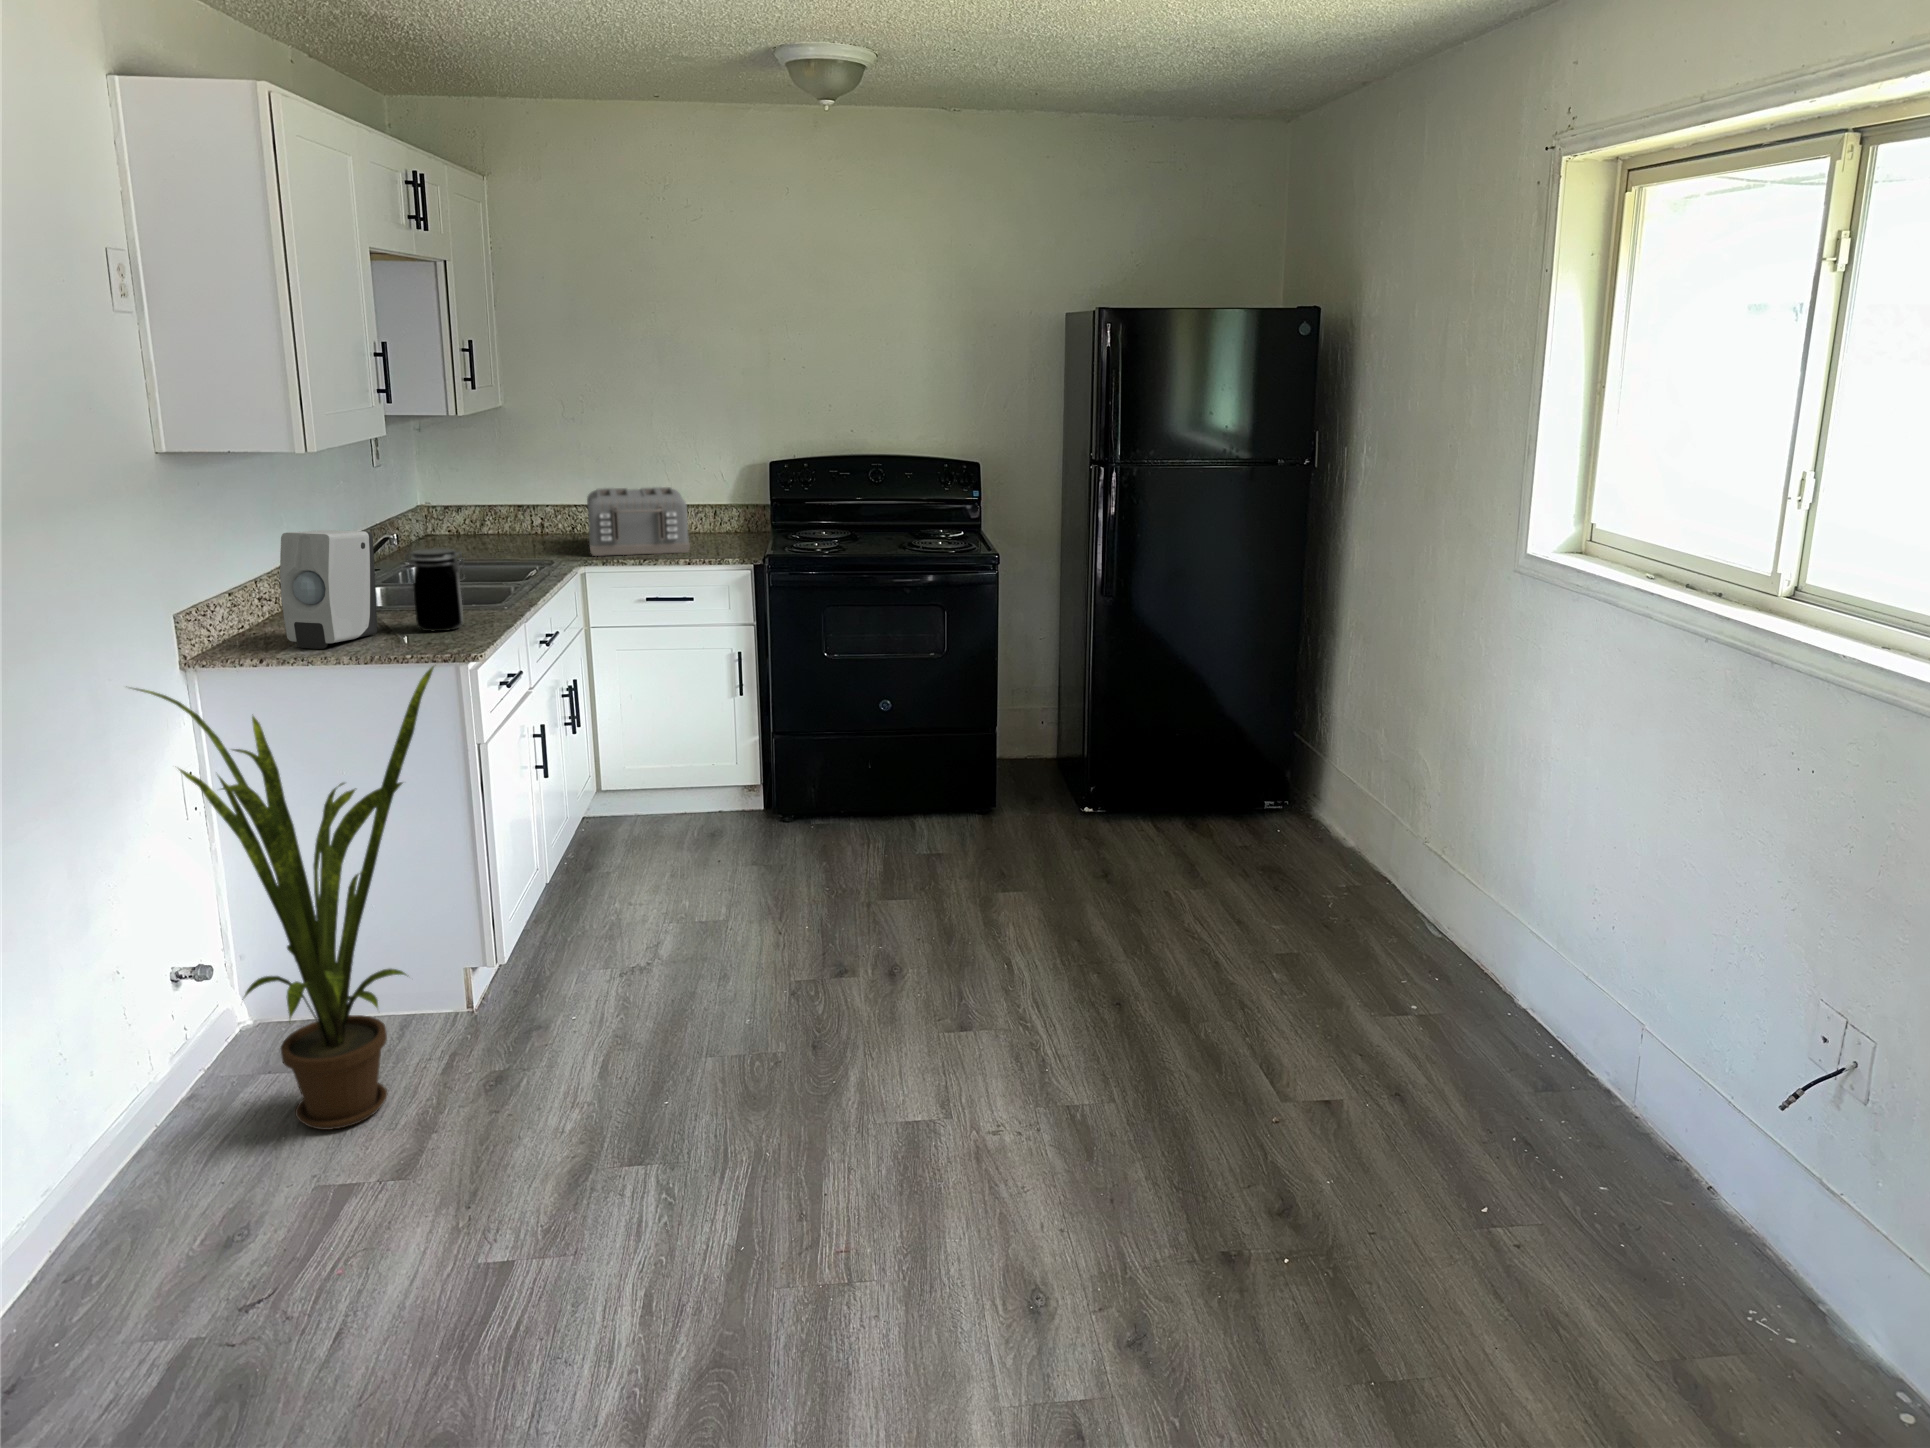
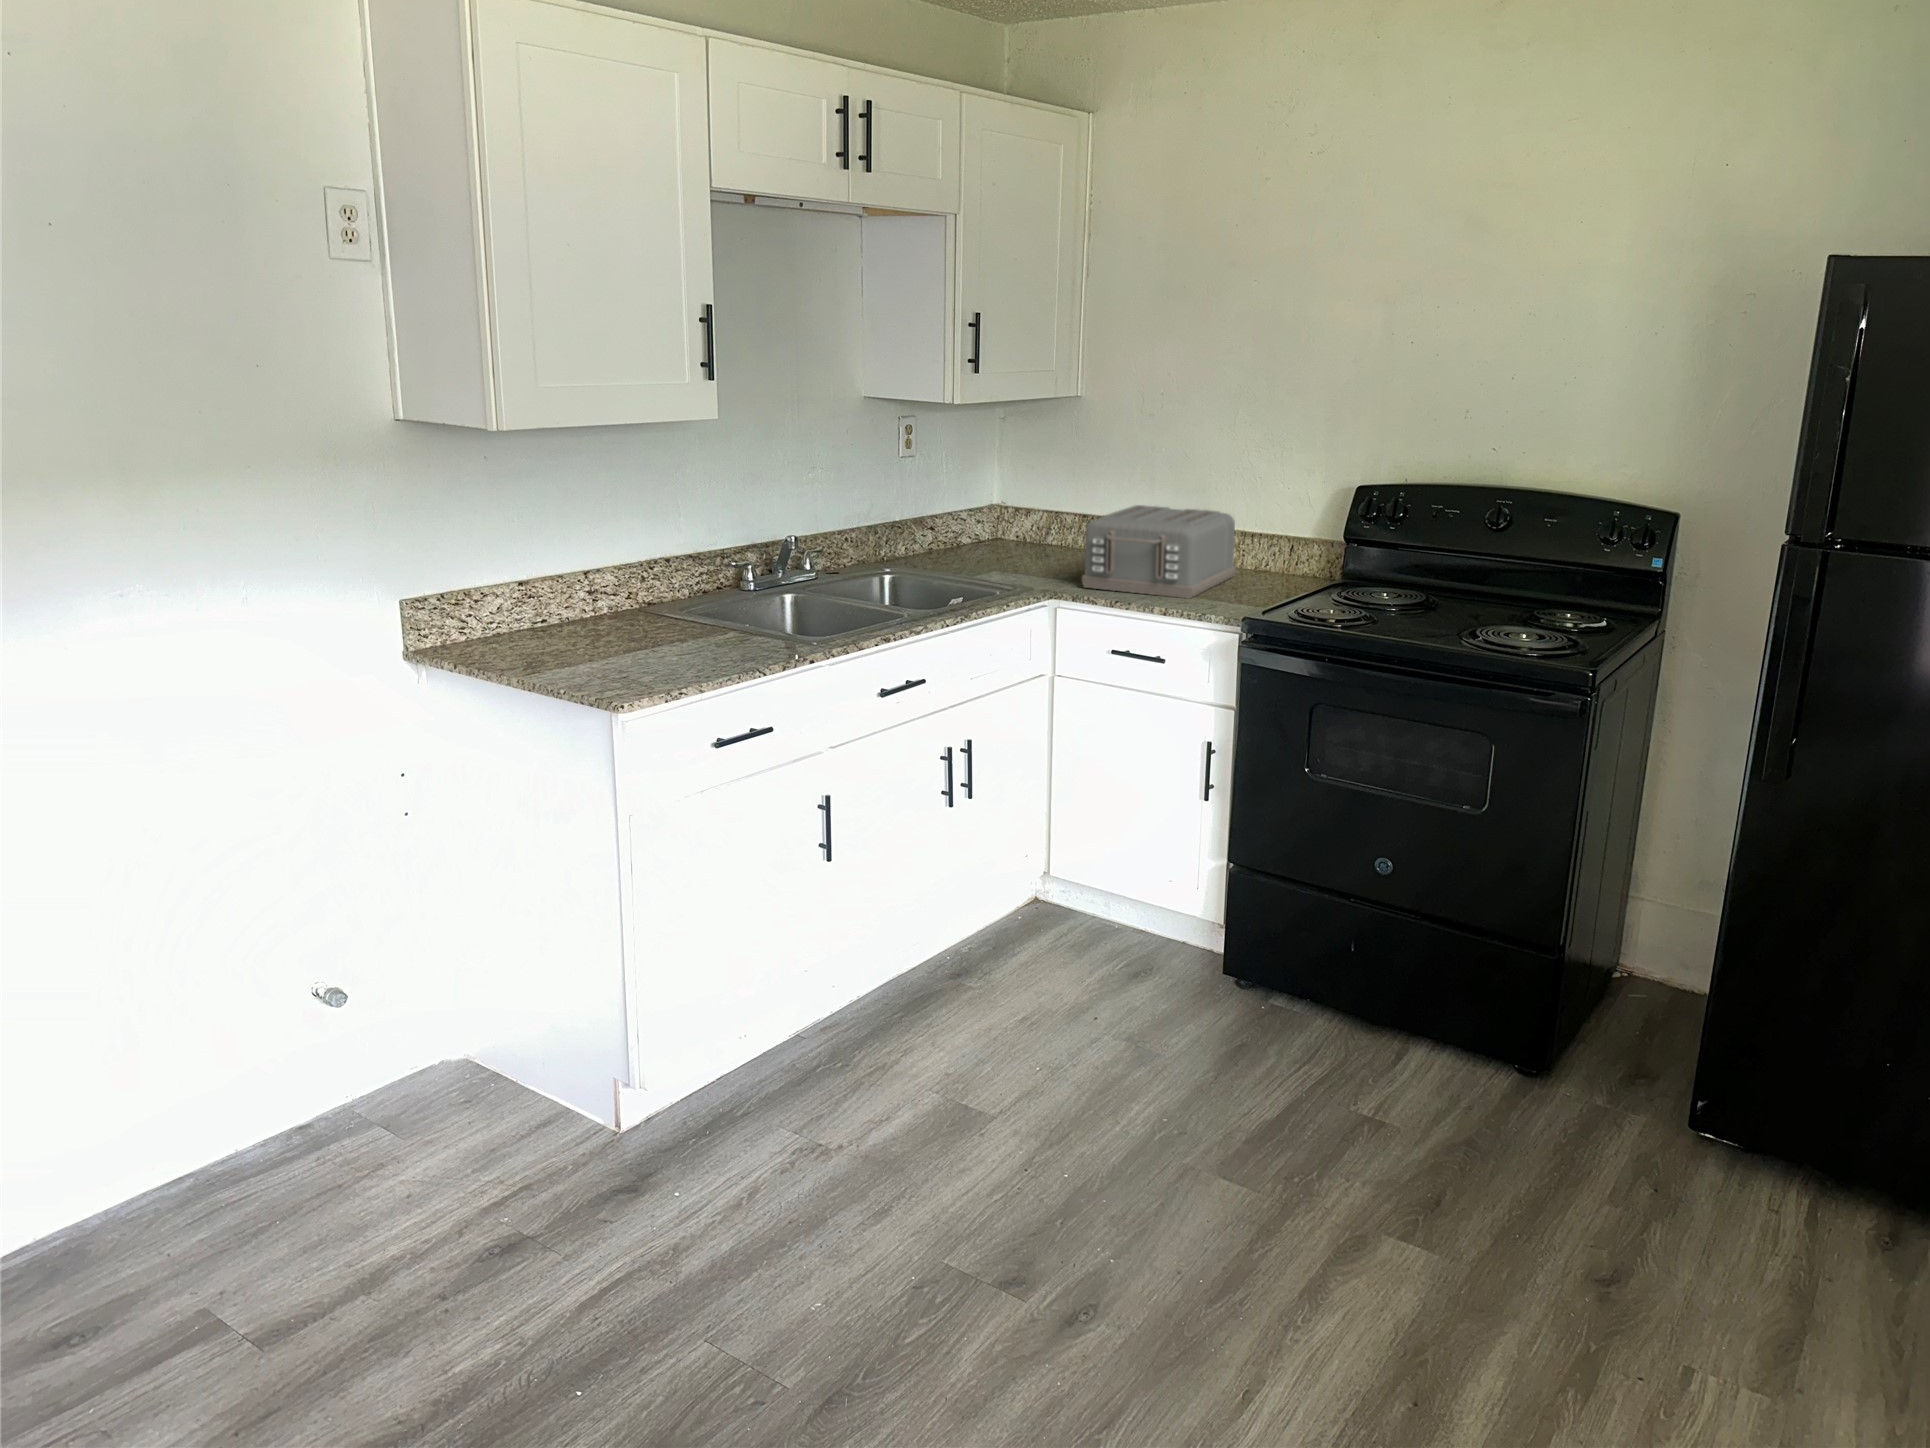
soap dispenser: present [280,530,377,649] -> none [561,536,660,664]
jar: present [405,548,464,631] -> none [684,568,749,664]
house plant: present [134,666,434,1130] -> none [204,678,528,1183]

